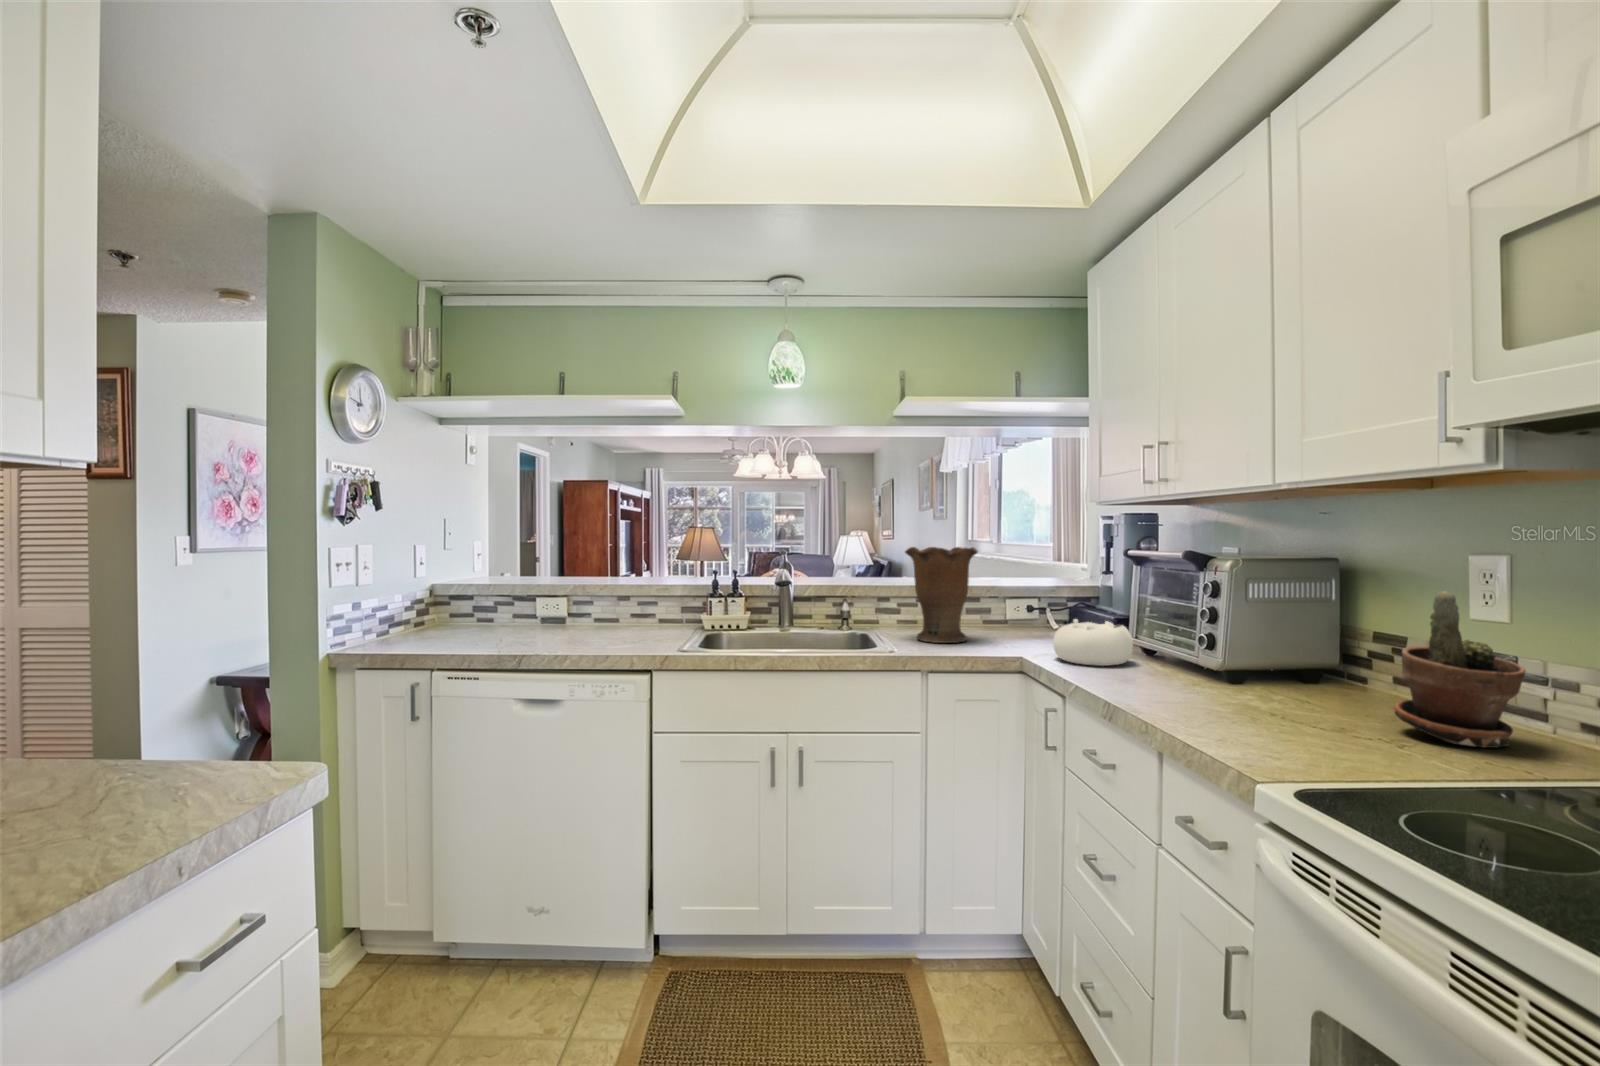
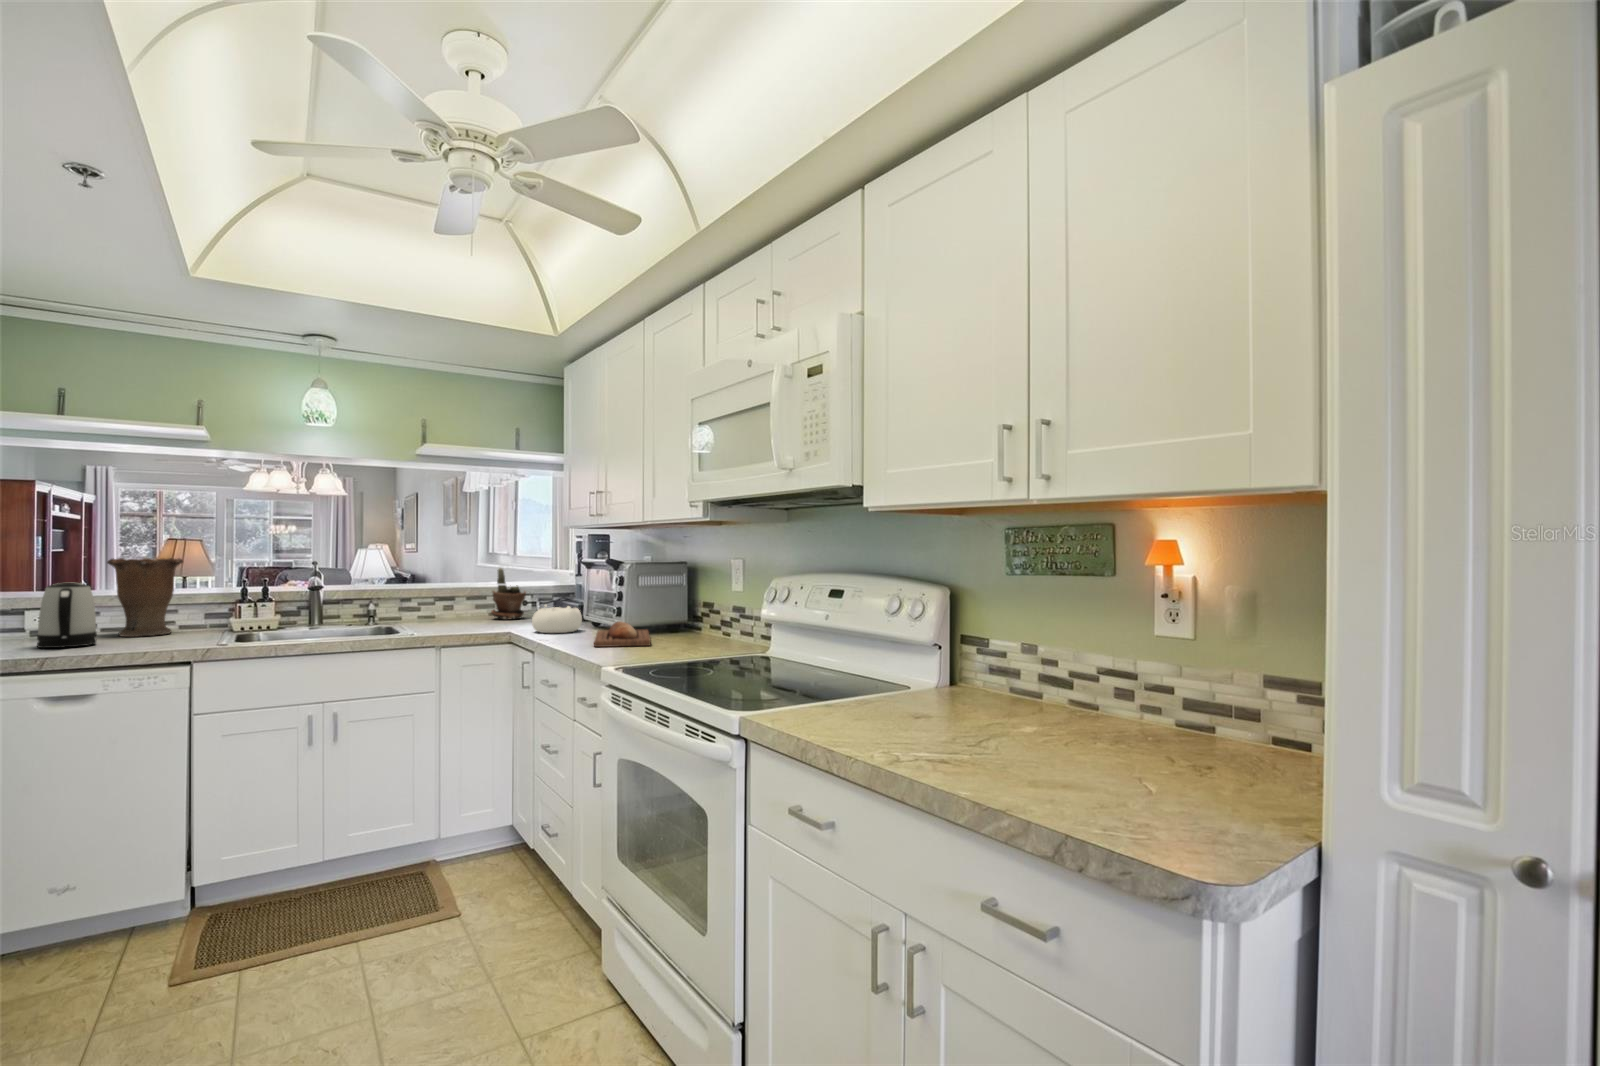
vase: present [905,547,978,643] -> present [107,558,183,637]
kettle: none [533,570,582,641] -> present [37,583,97,648]
potted plant: present [1394,591,1526,748] -> present [491,568,526,619]
bread loaf: none [1172,660,1315,722] -> present [594,621,651,647]

